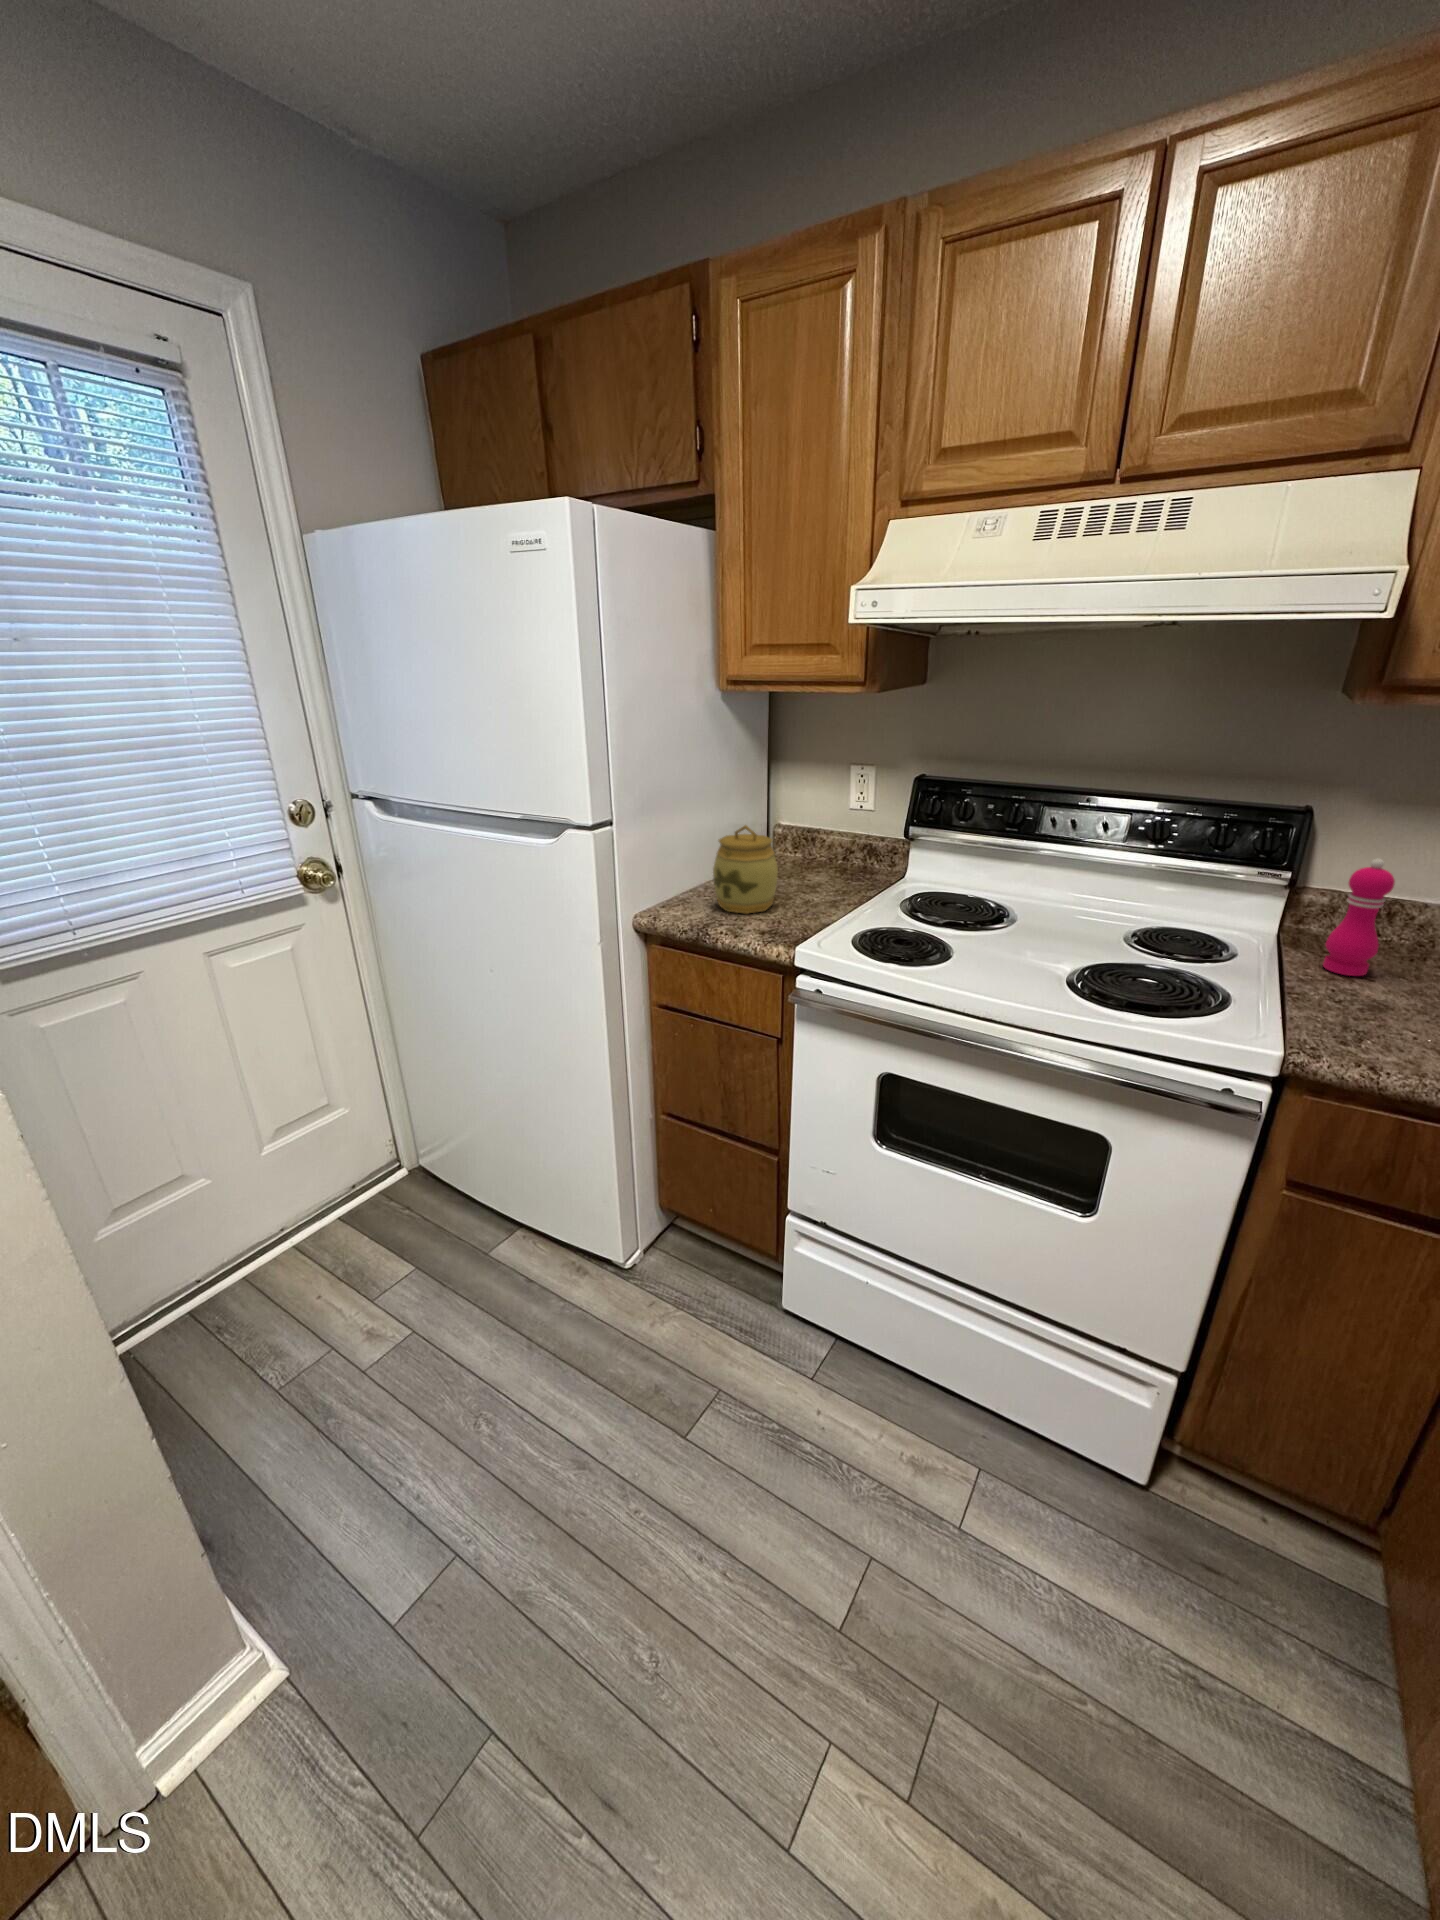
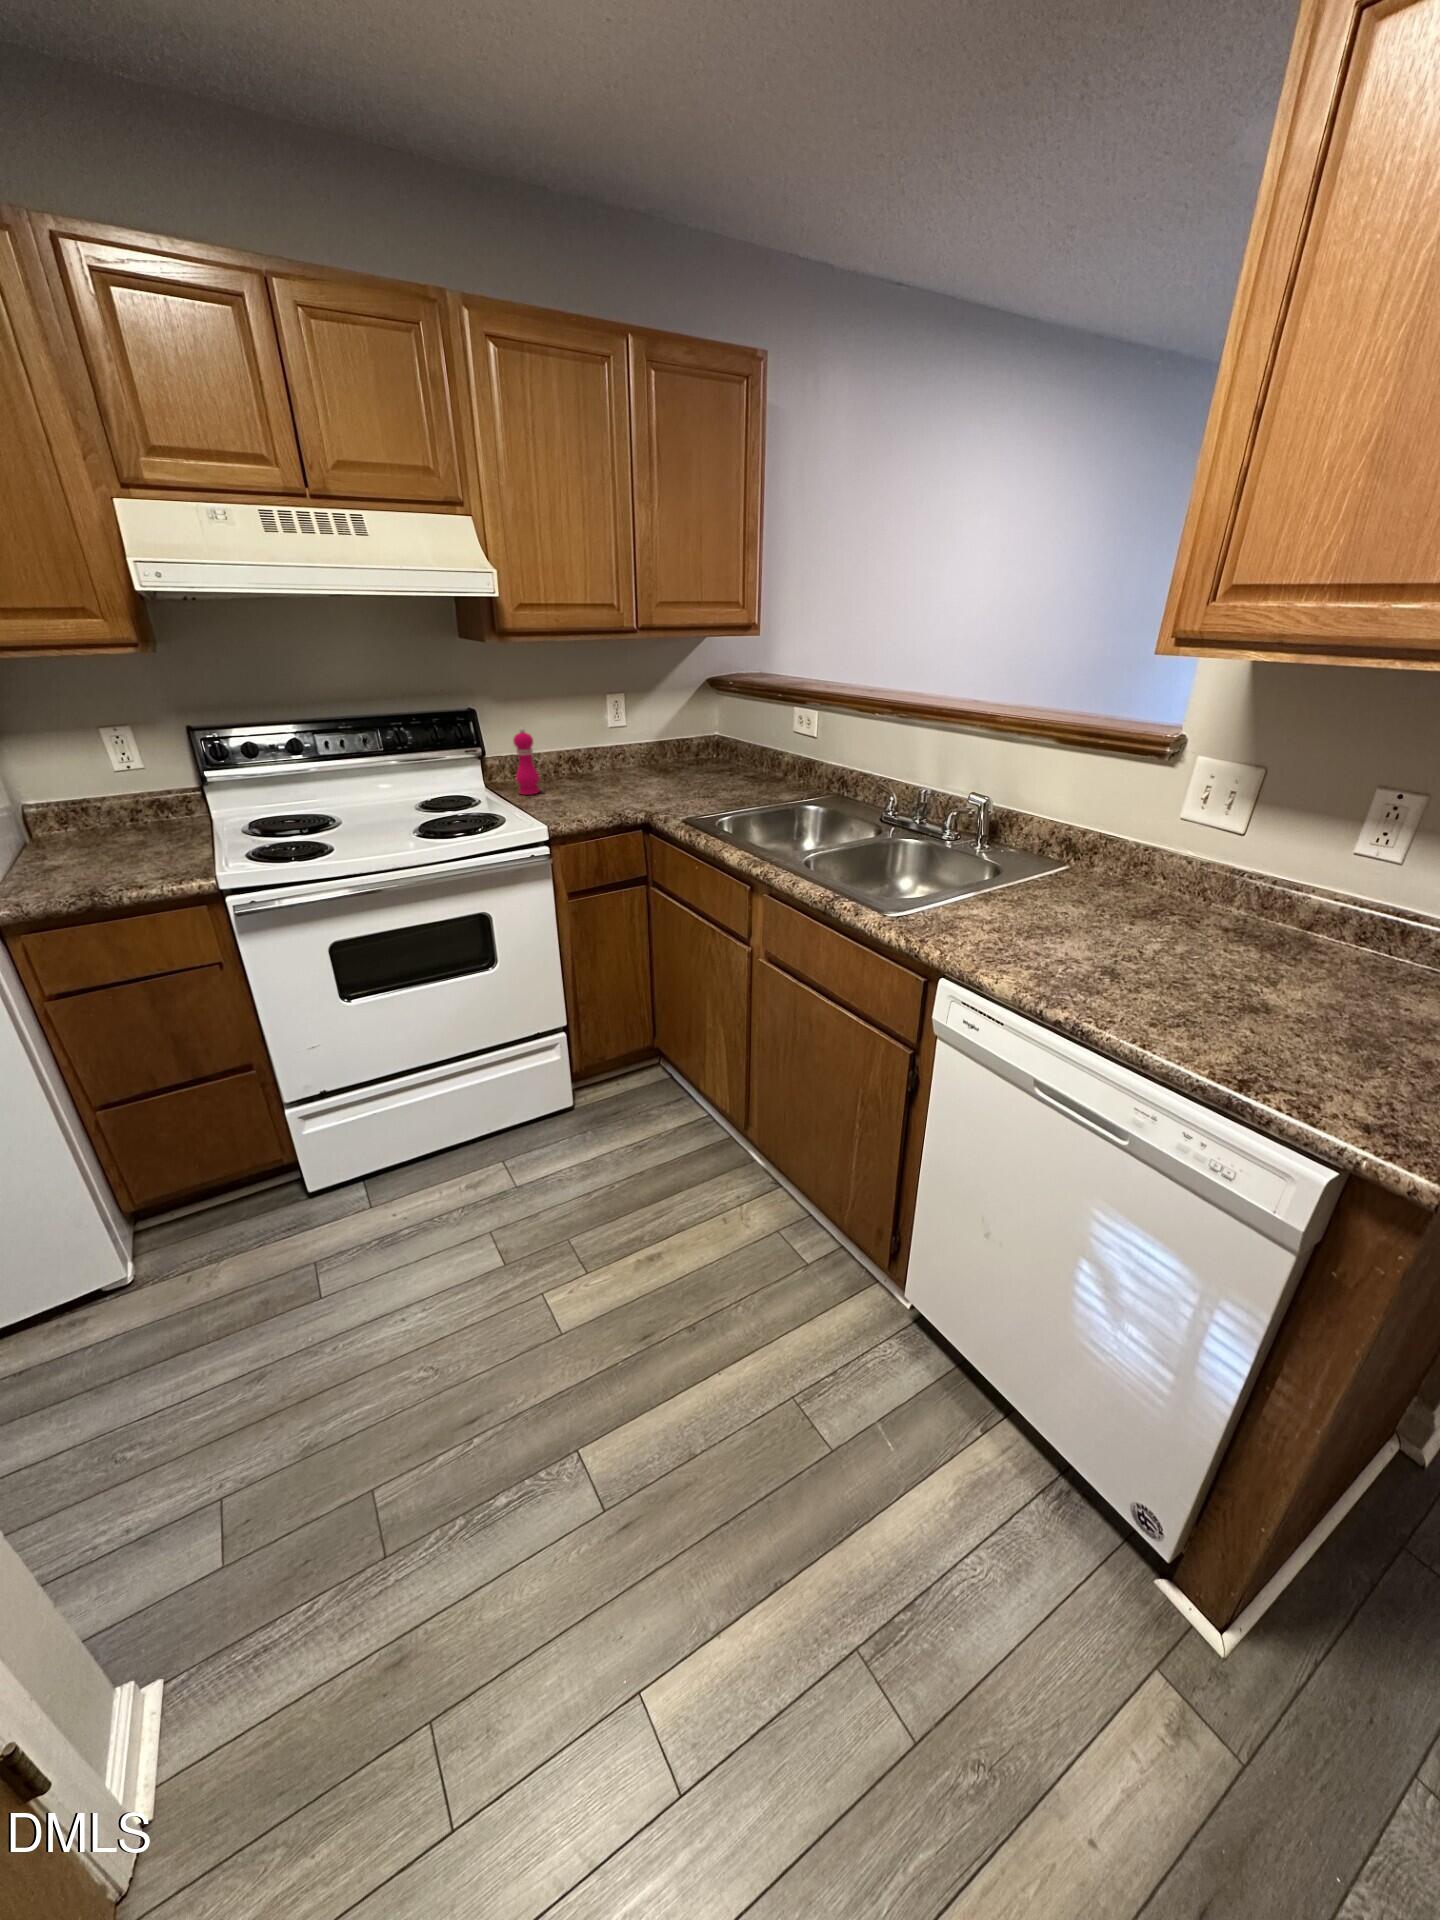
jar: present [713,825,778,914] -> none [40,792,128,880]

